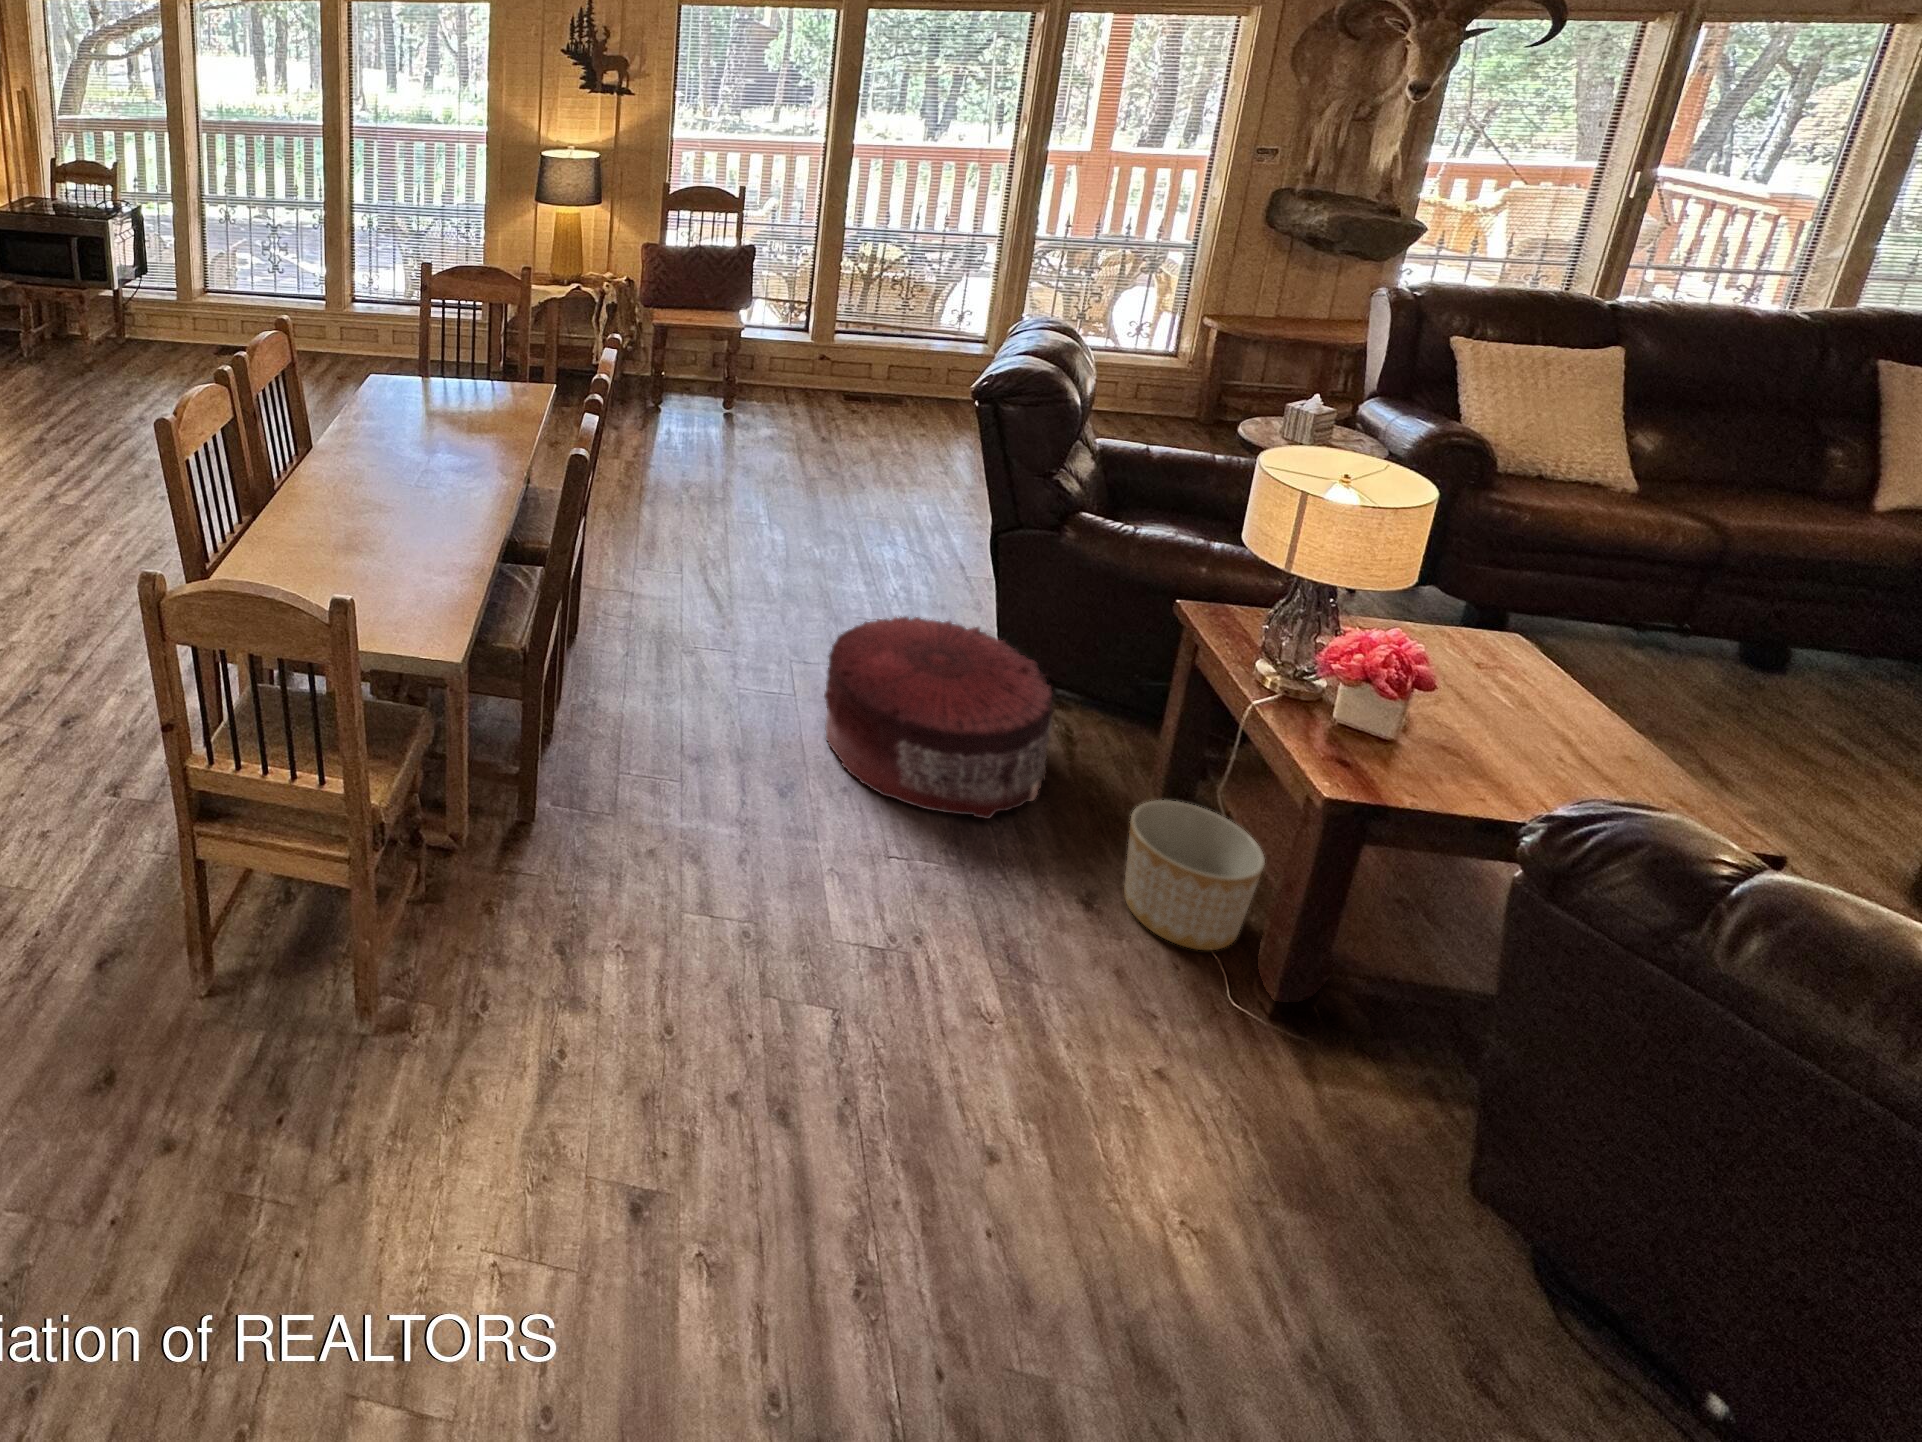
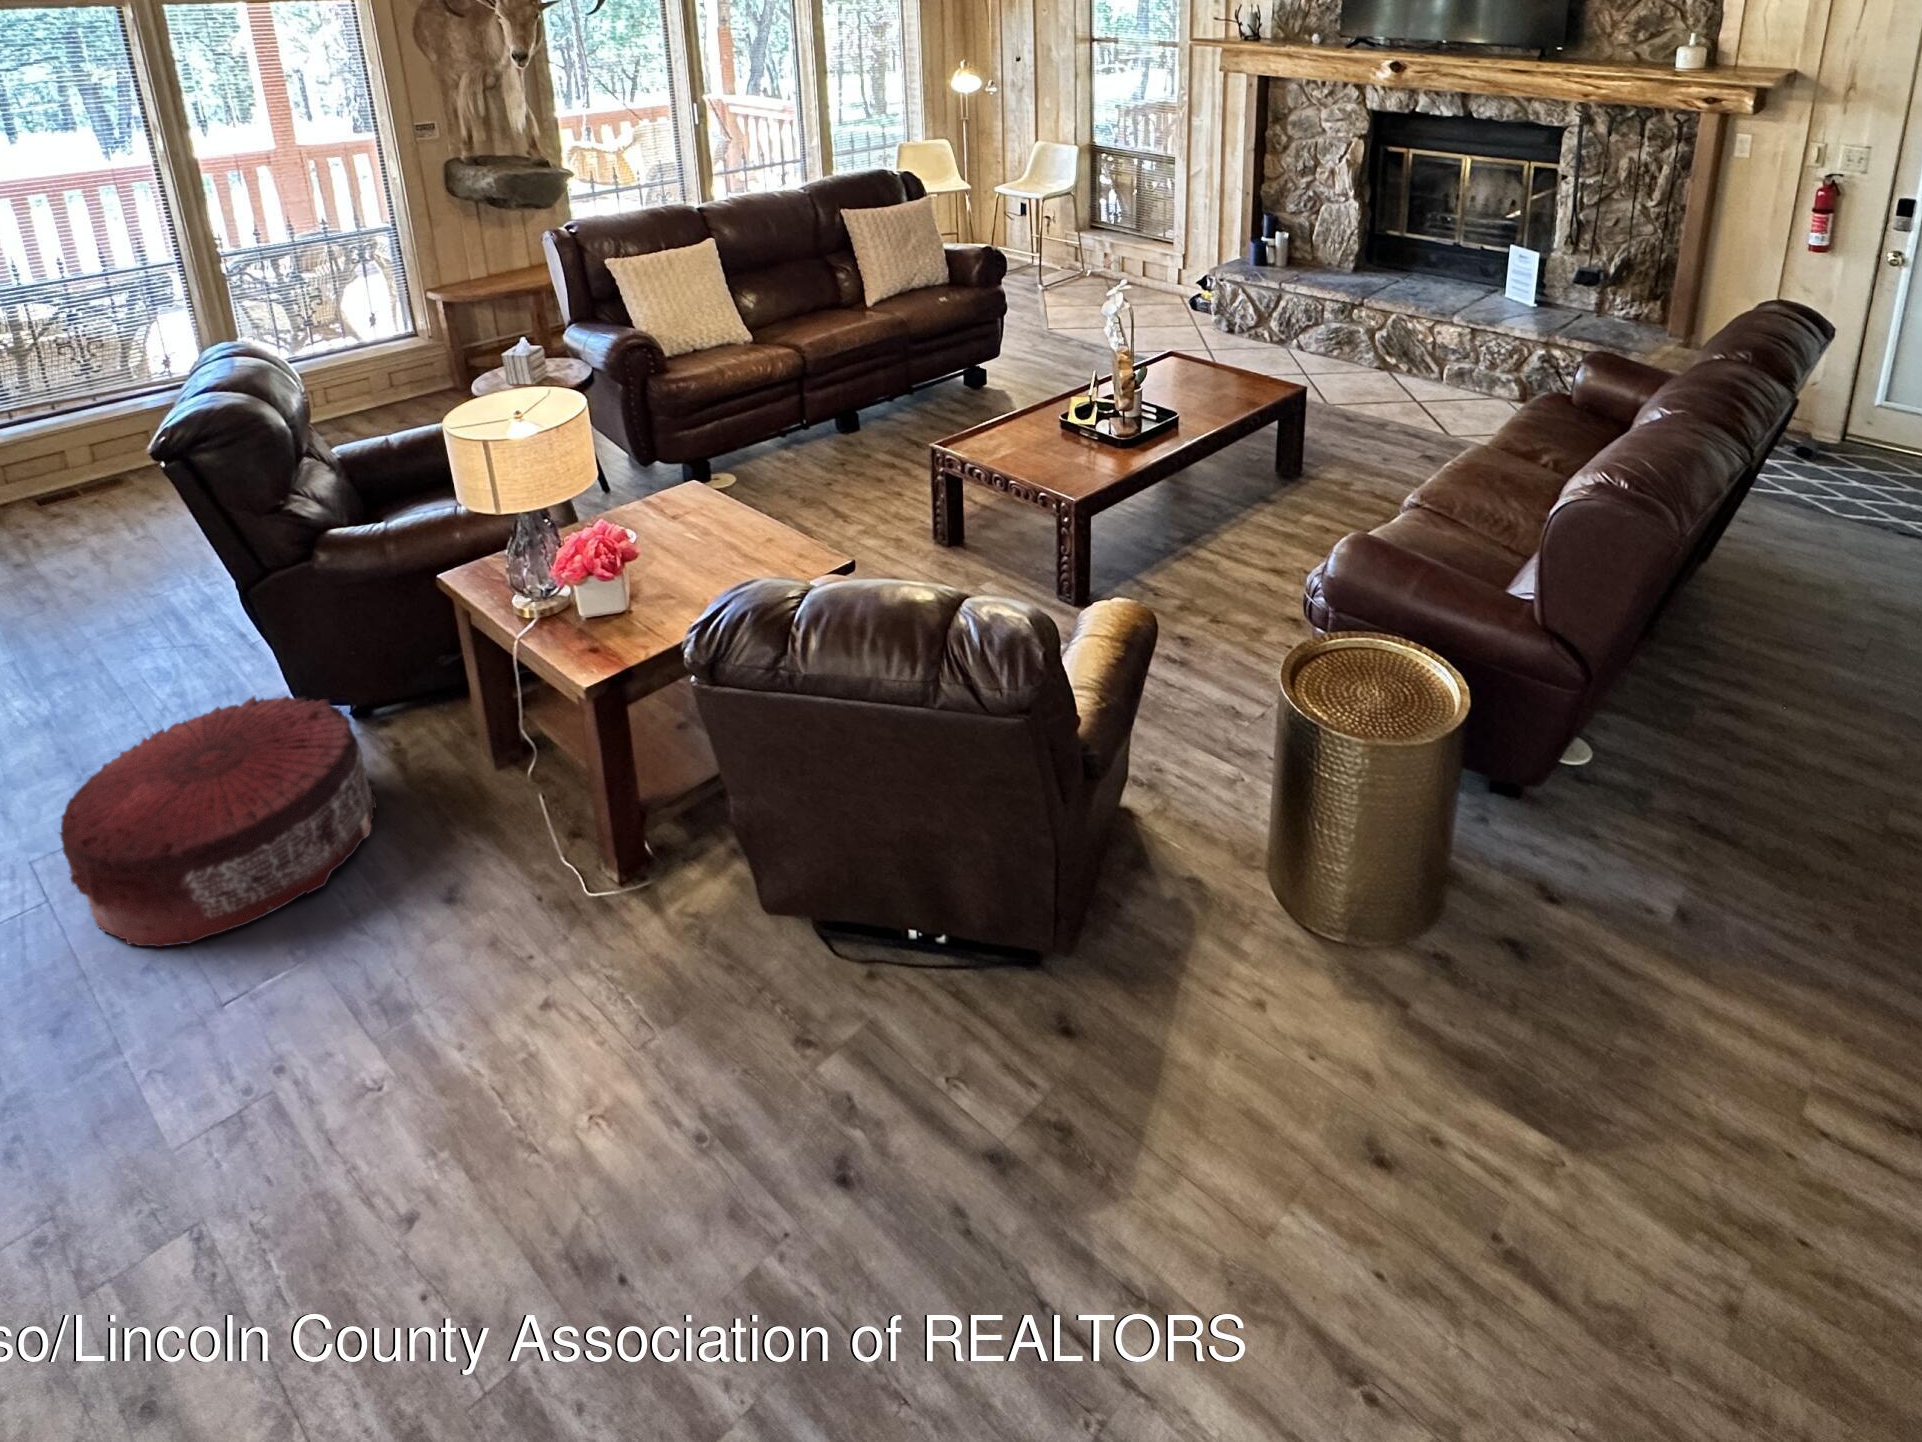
planter: present [1124,800,1265,950] -> none [454,744,577,883]

